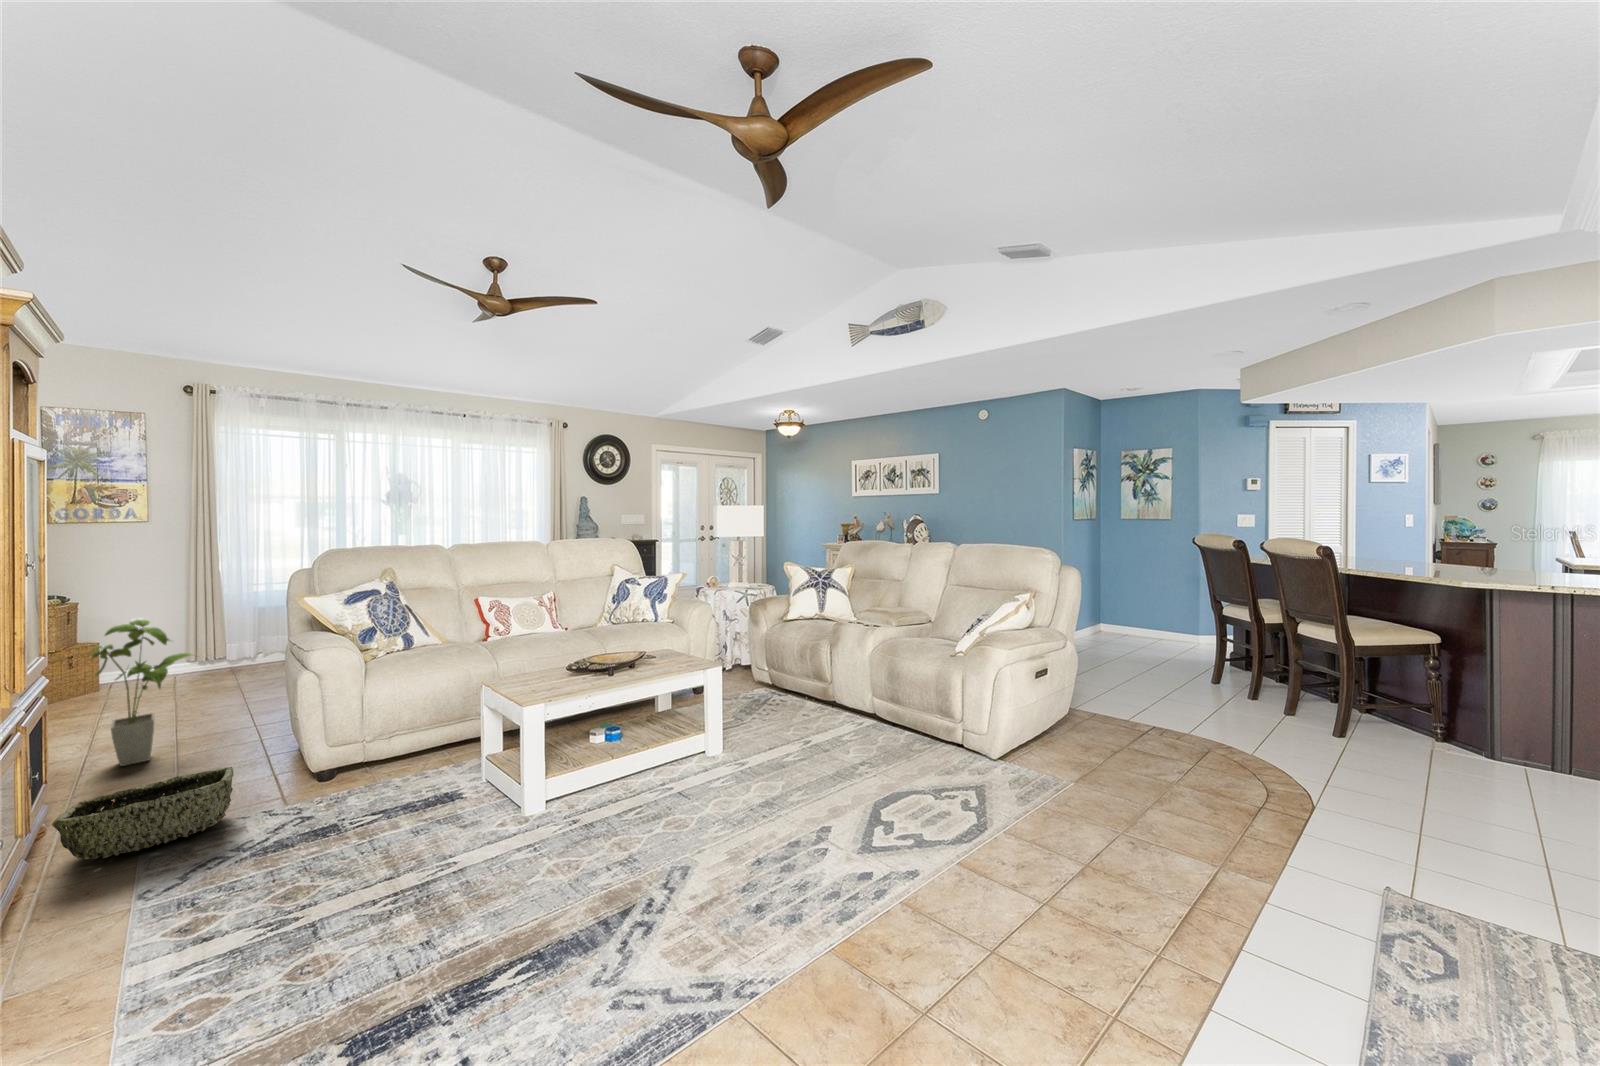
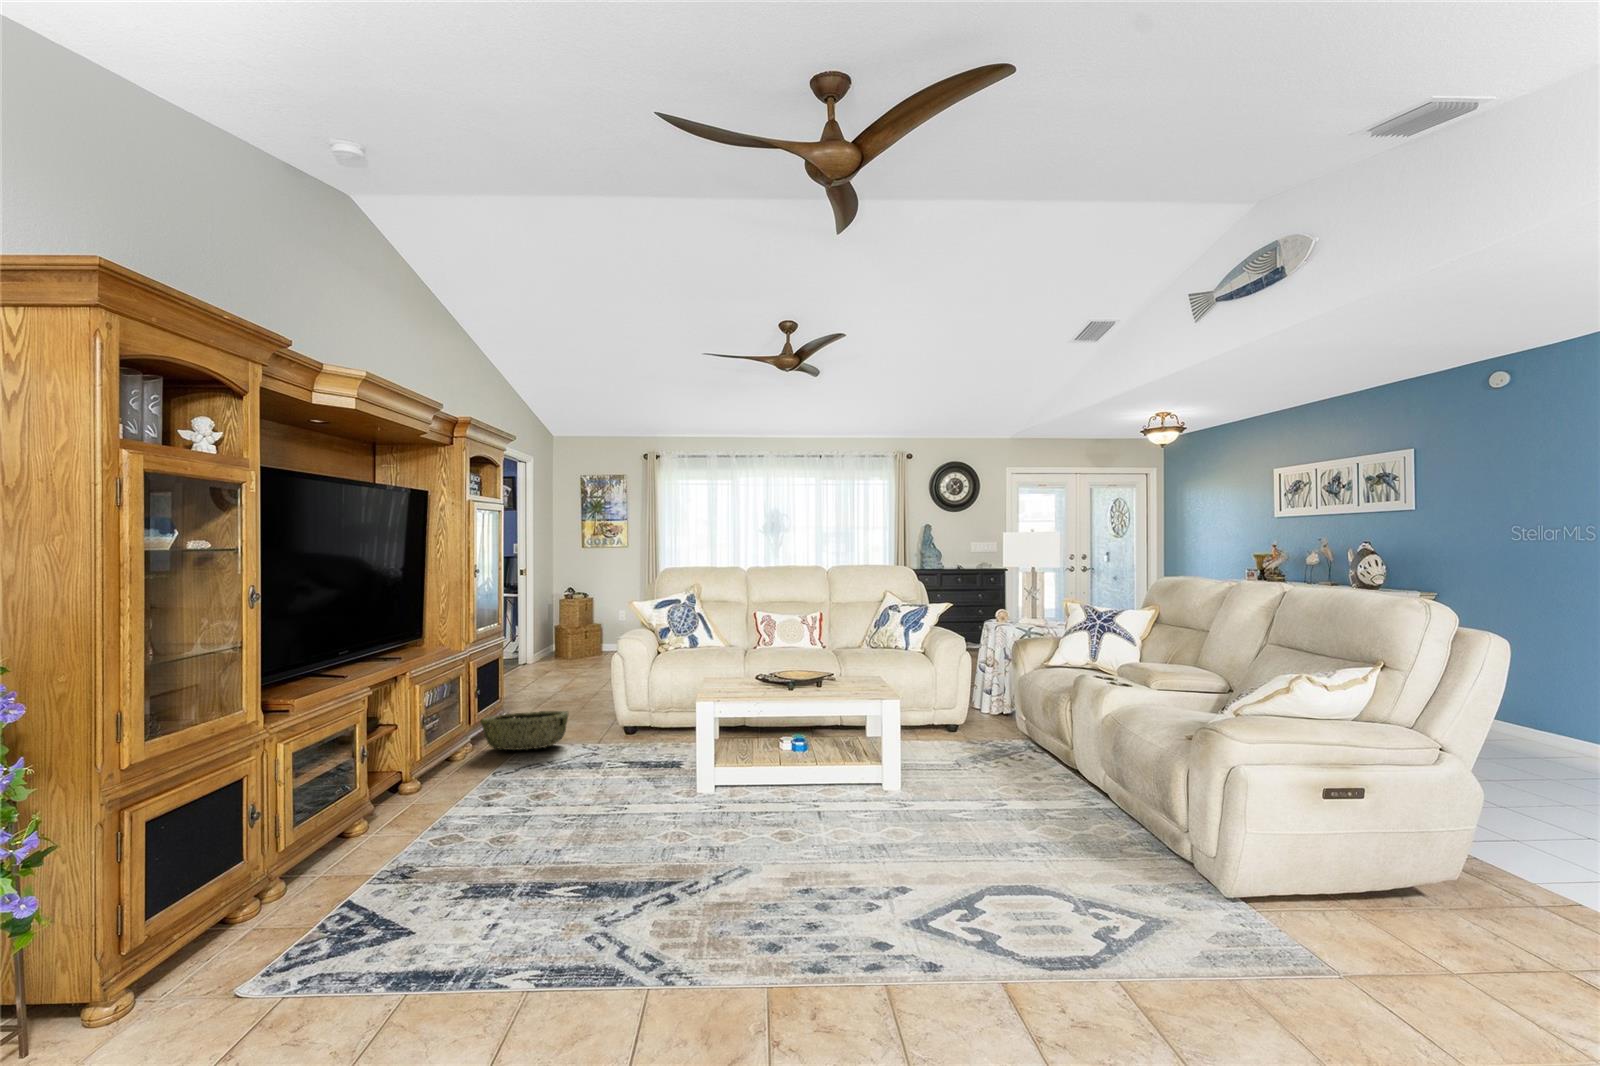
house plant: present [89,620,192,766] -> none [535,610,589,708]

